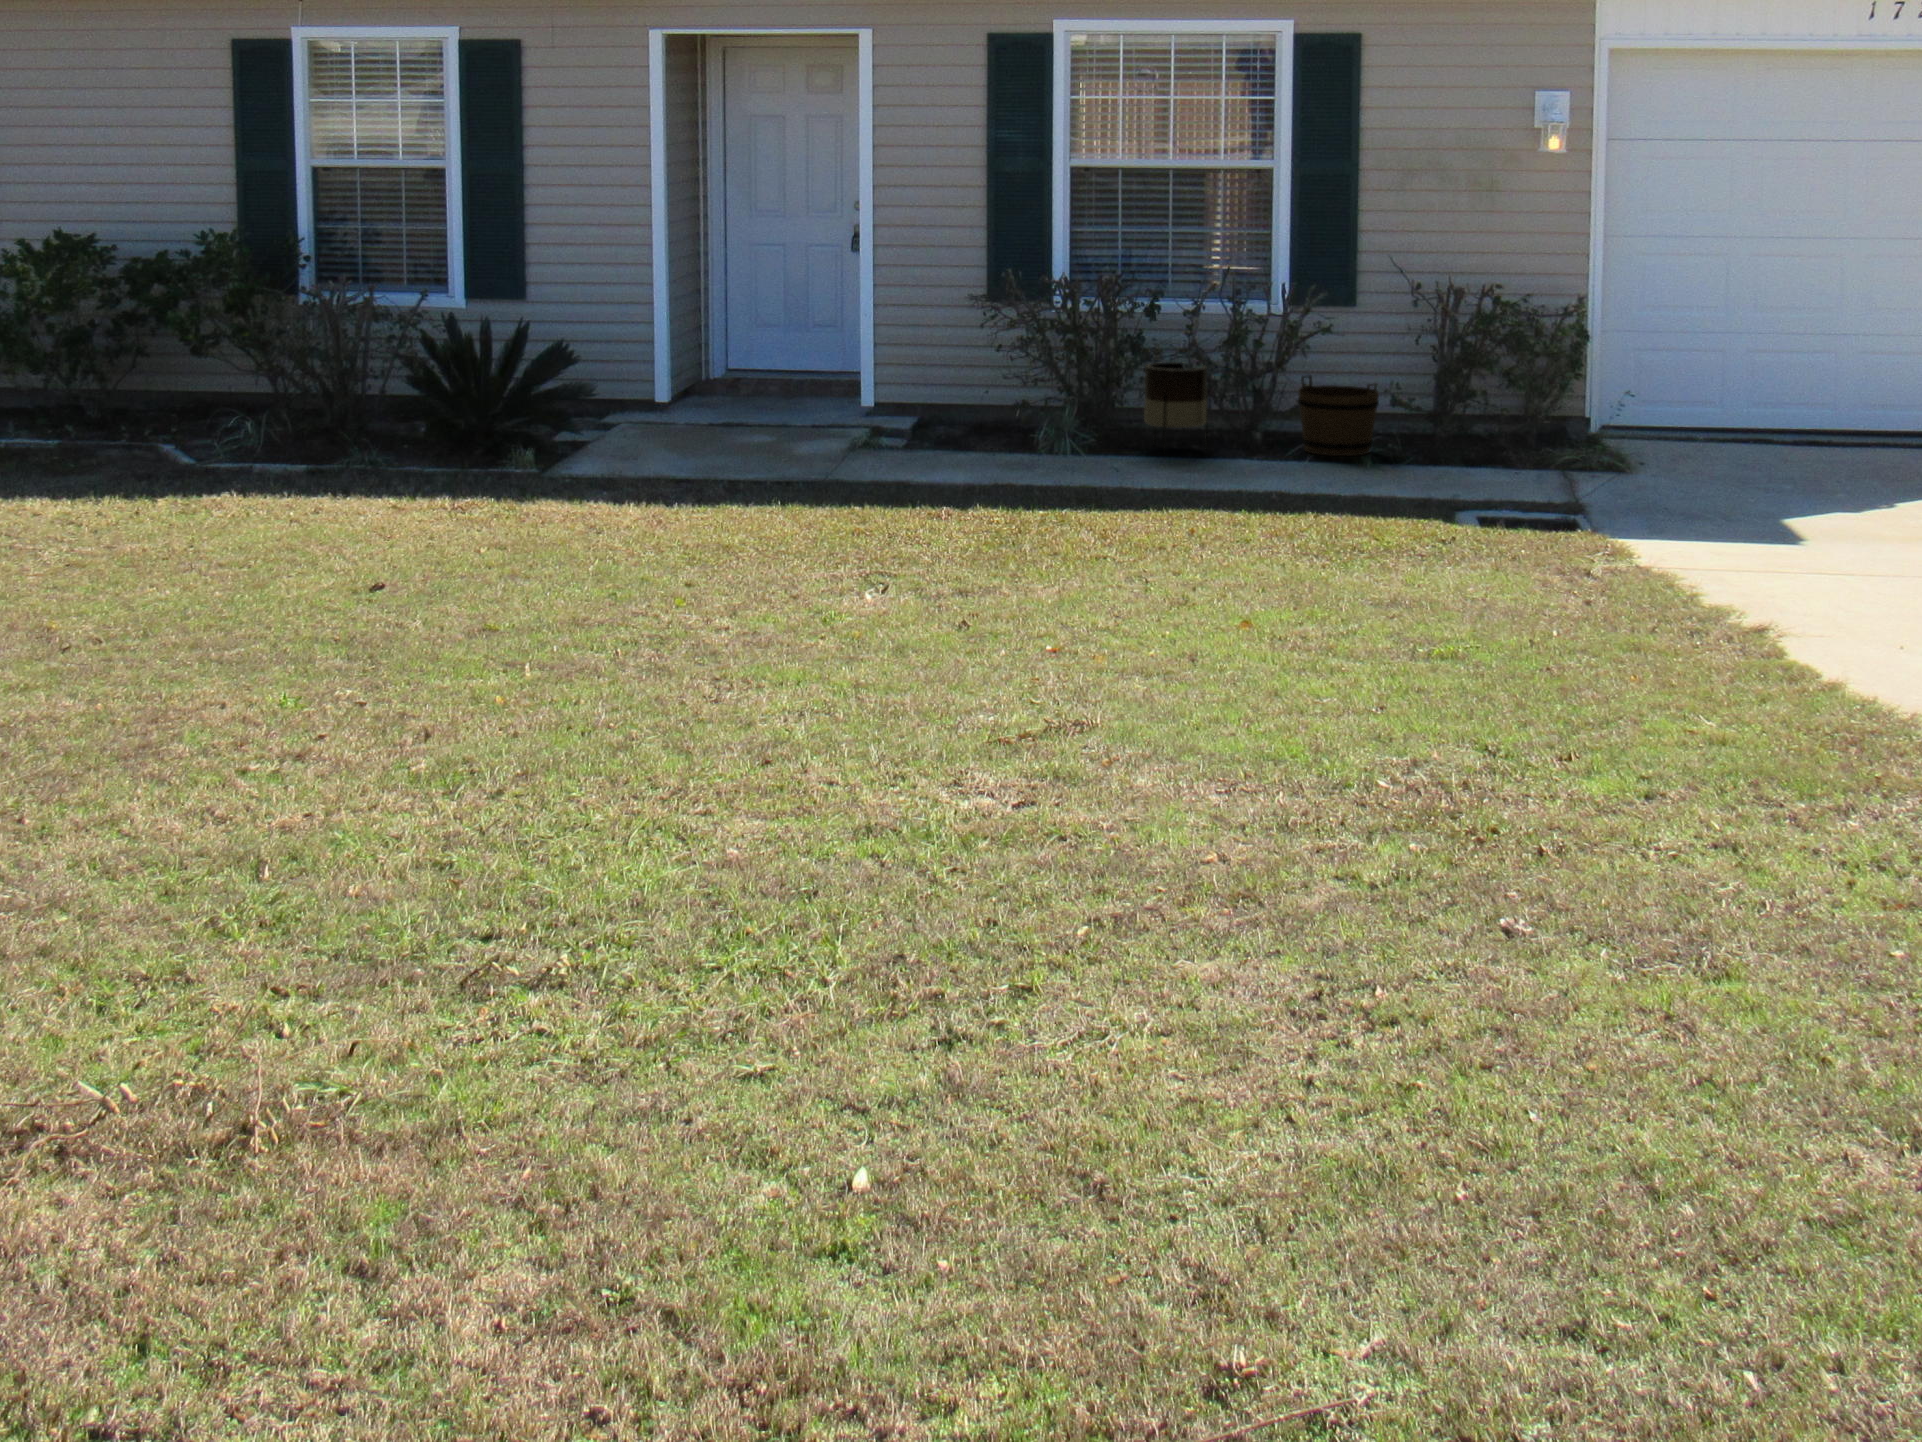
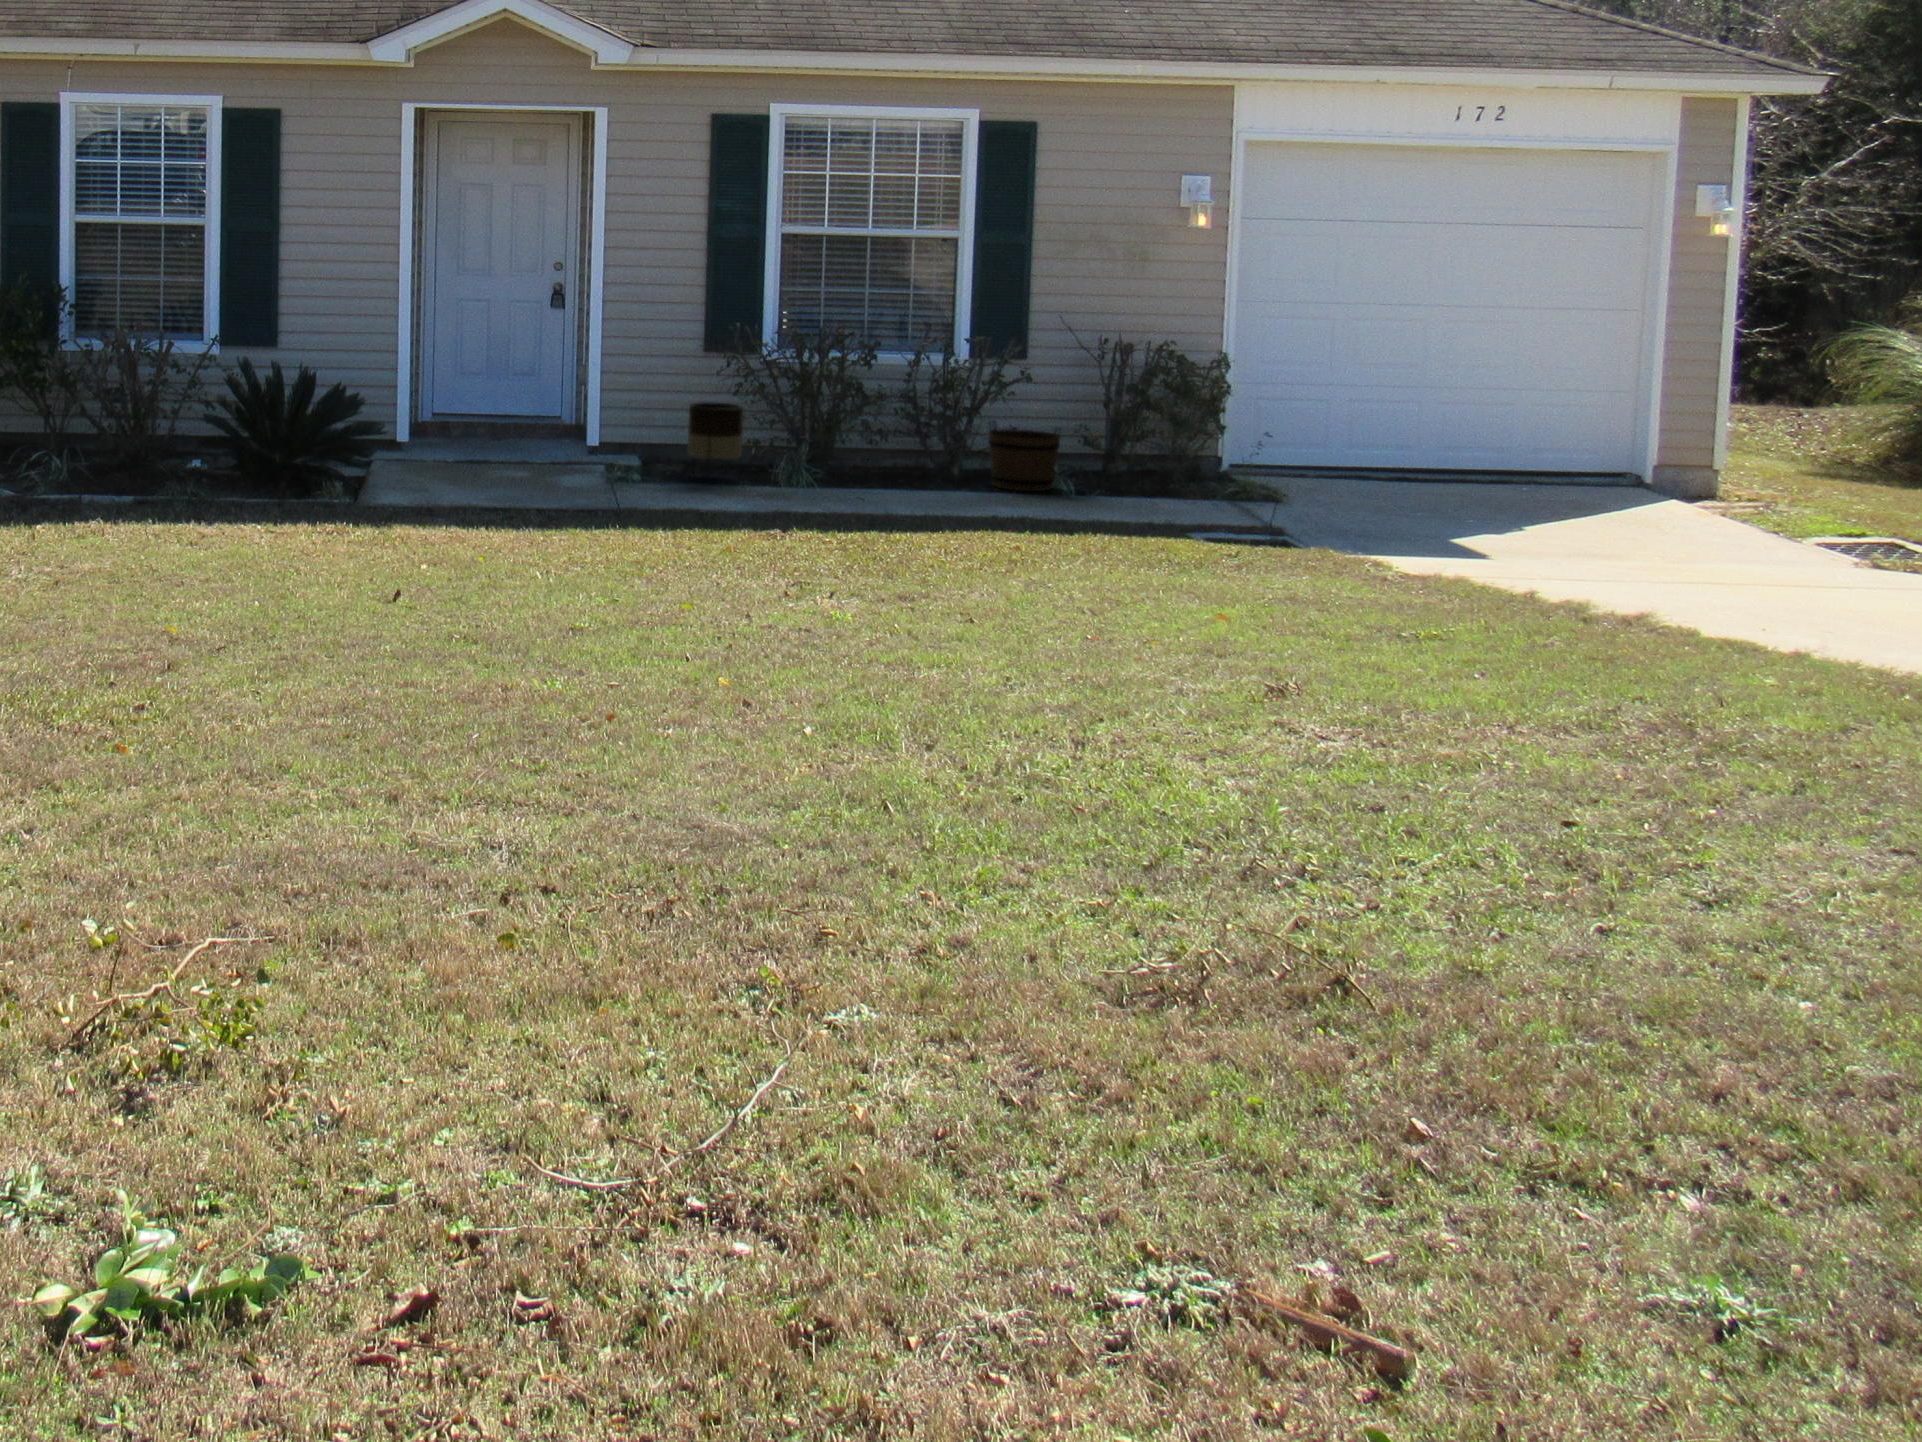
planter: present [1144,362,1208,439] -> present [687,402,743,474]

